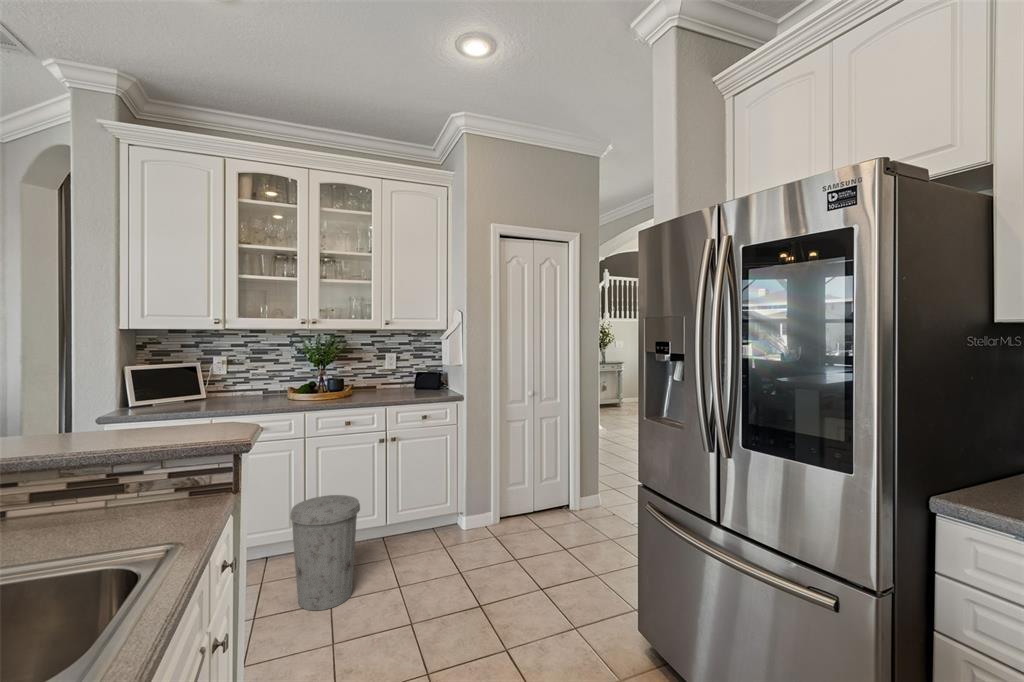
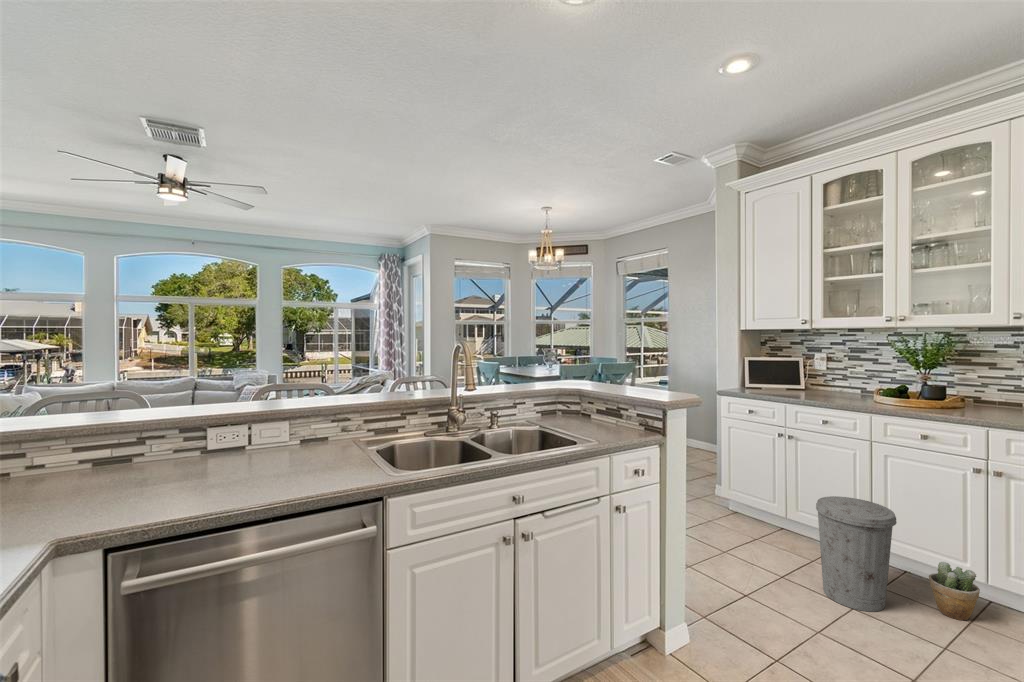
potted plant: none [370,522,401,568] -> present [929,562,980,620]

